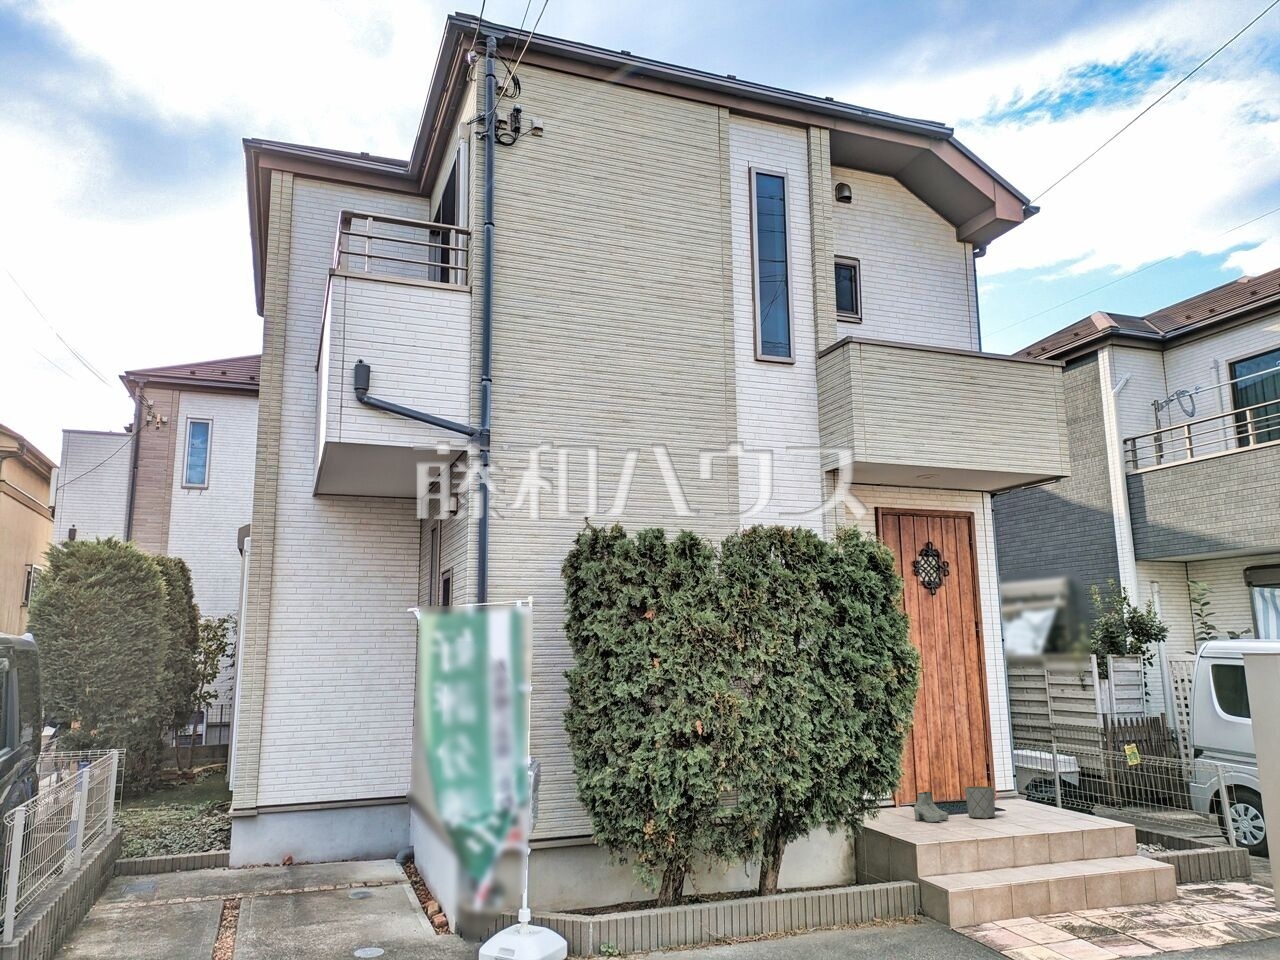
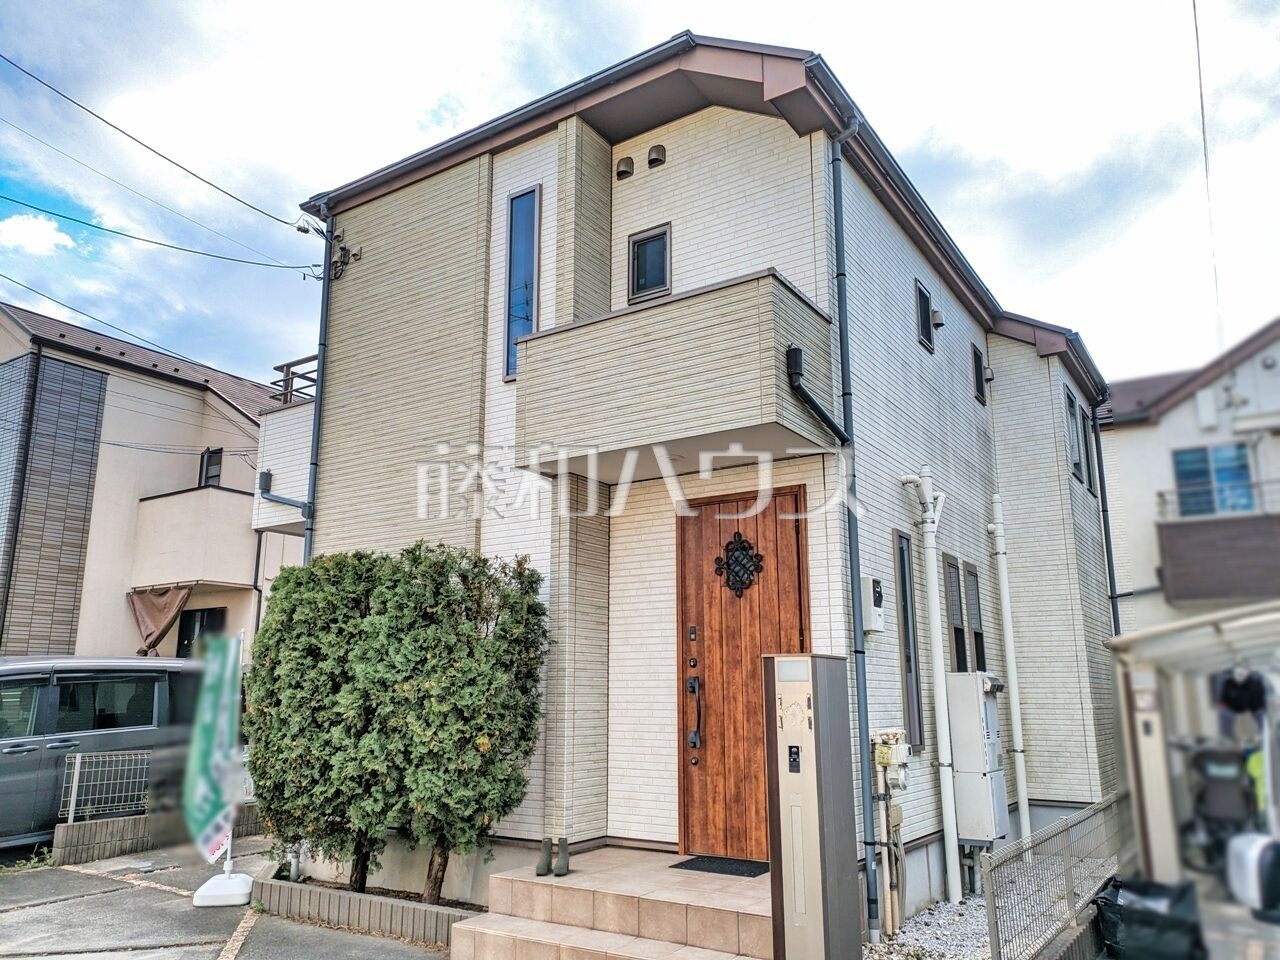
planter: present [965,786,995,819] -> none [587,841,621,885]

